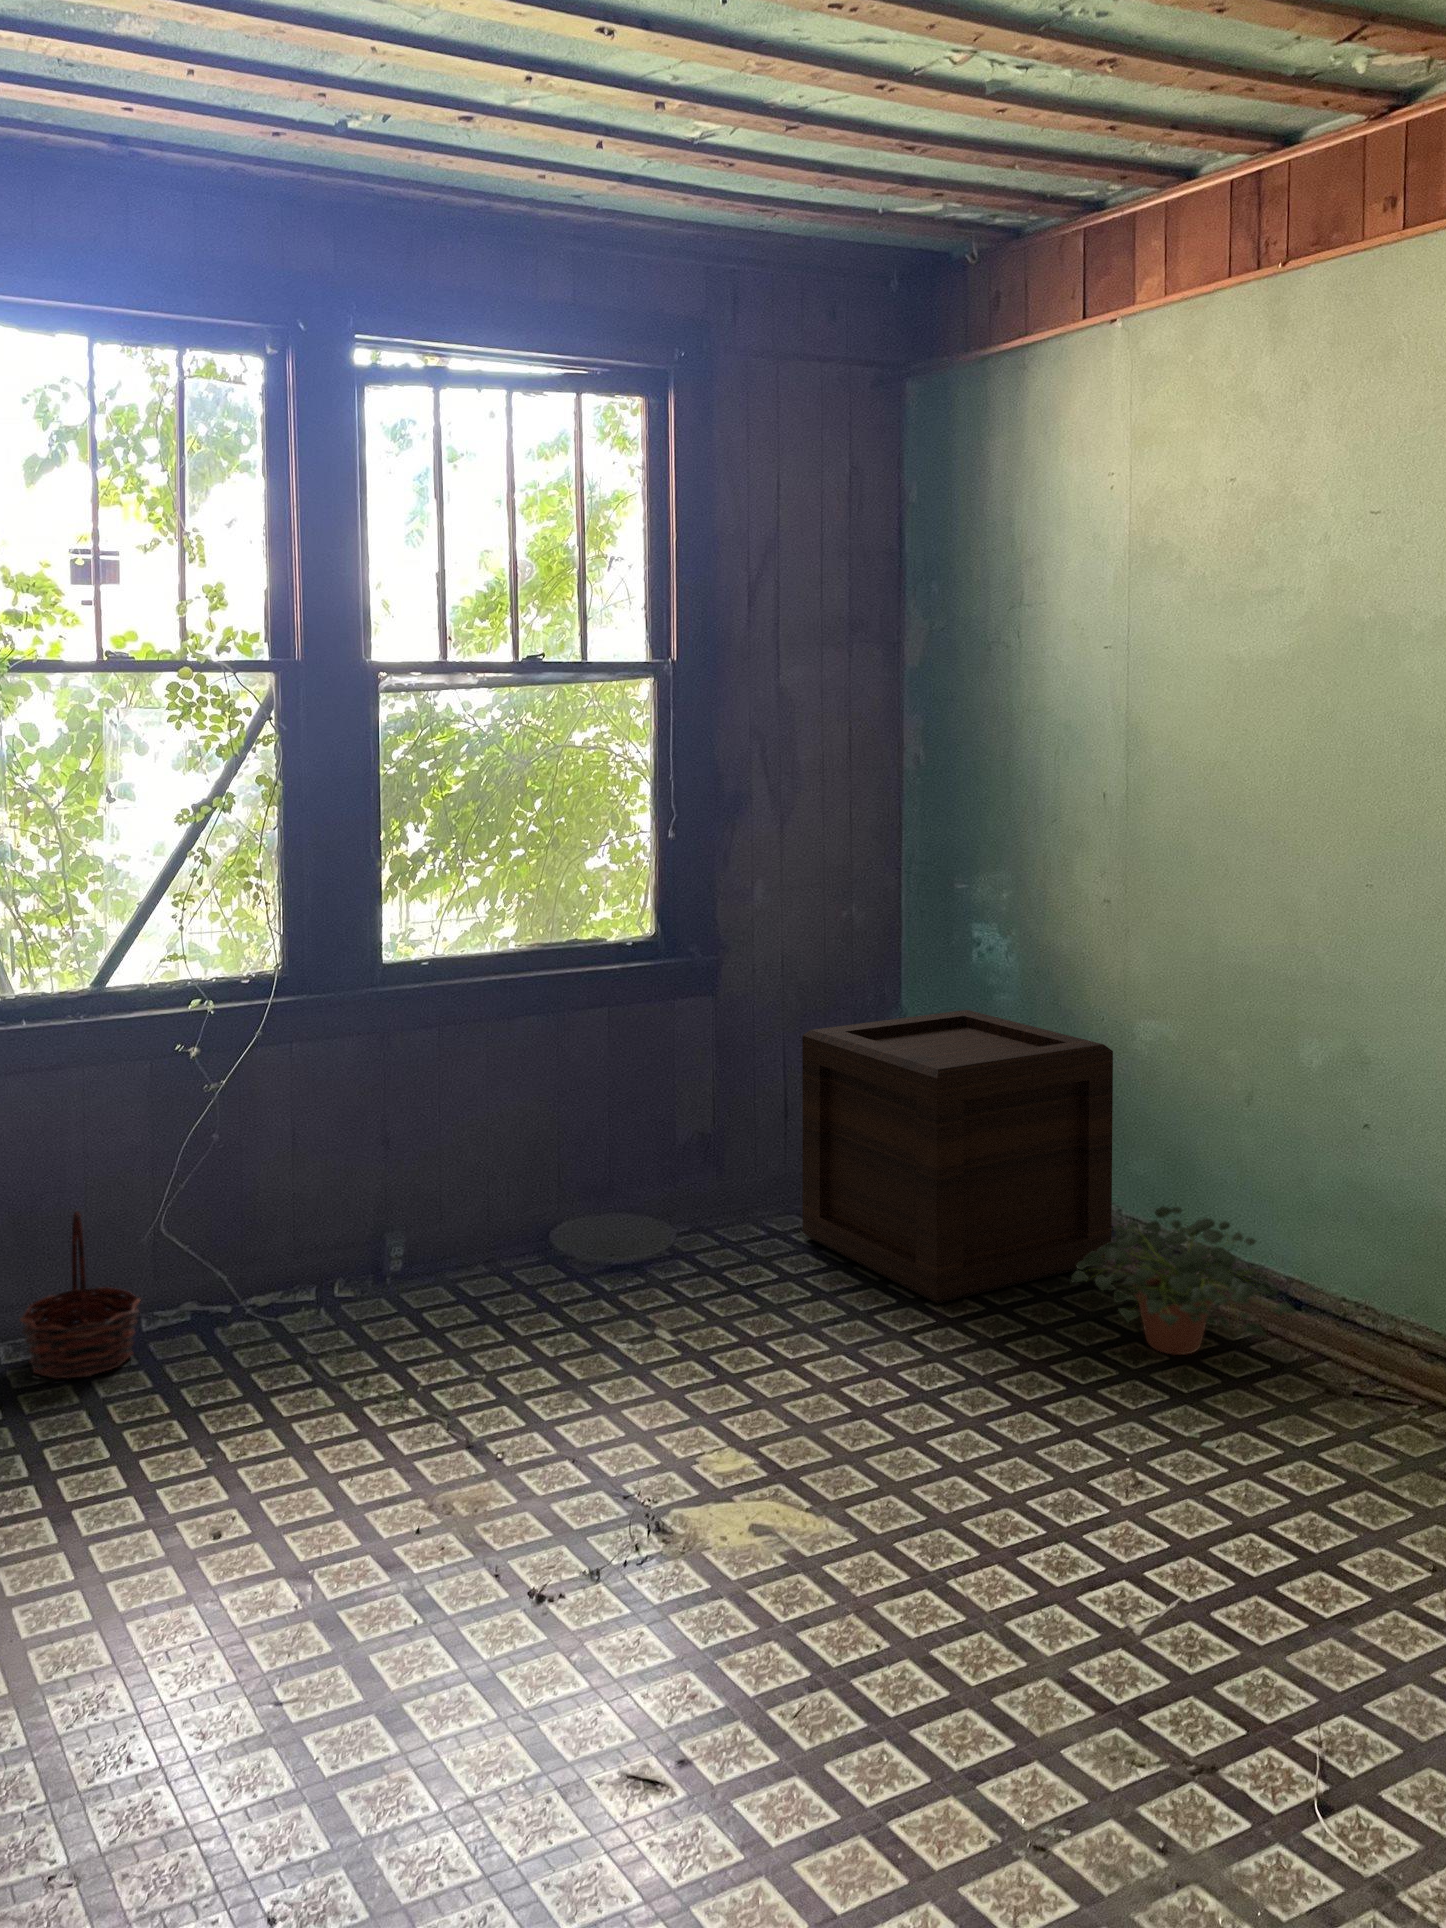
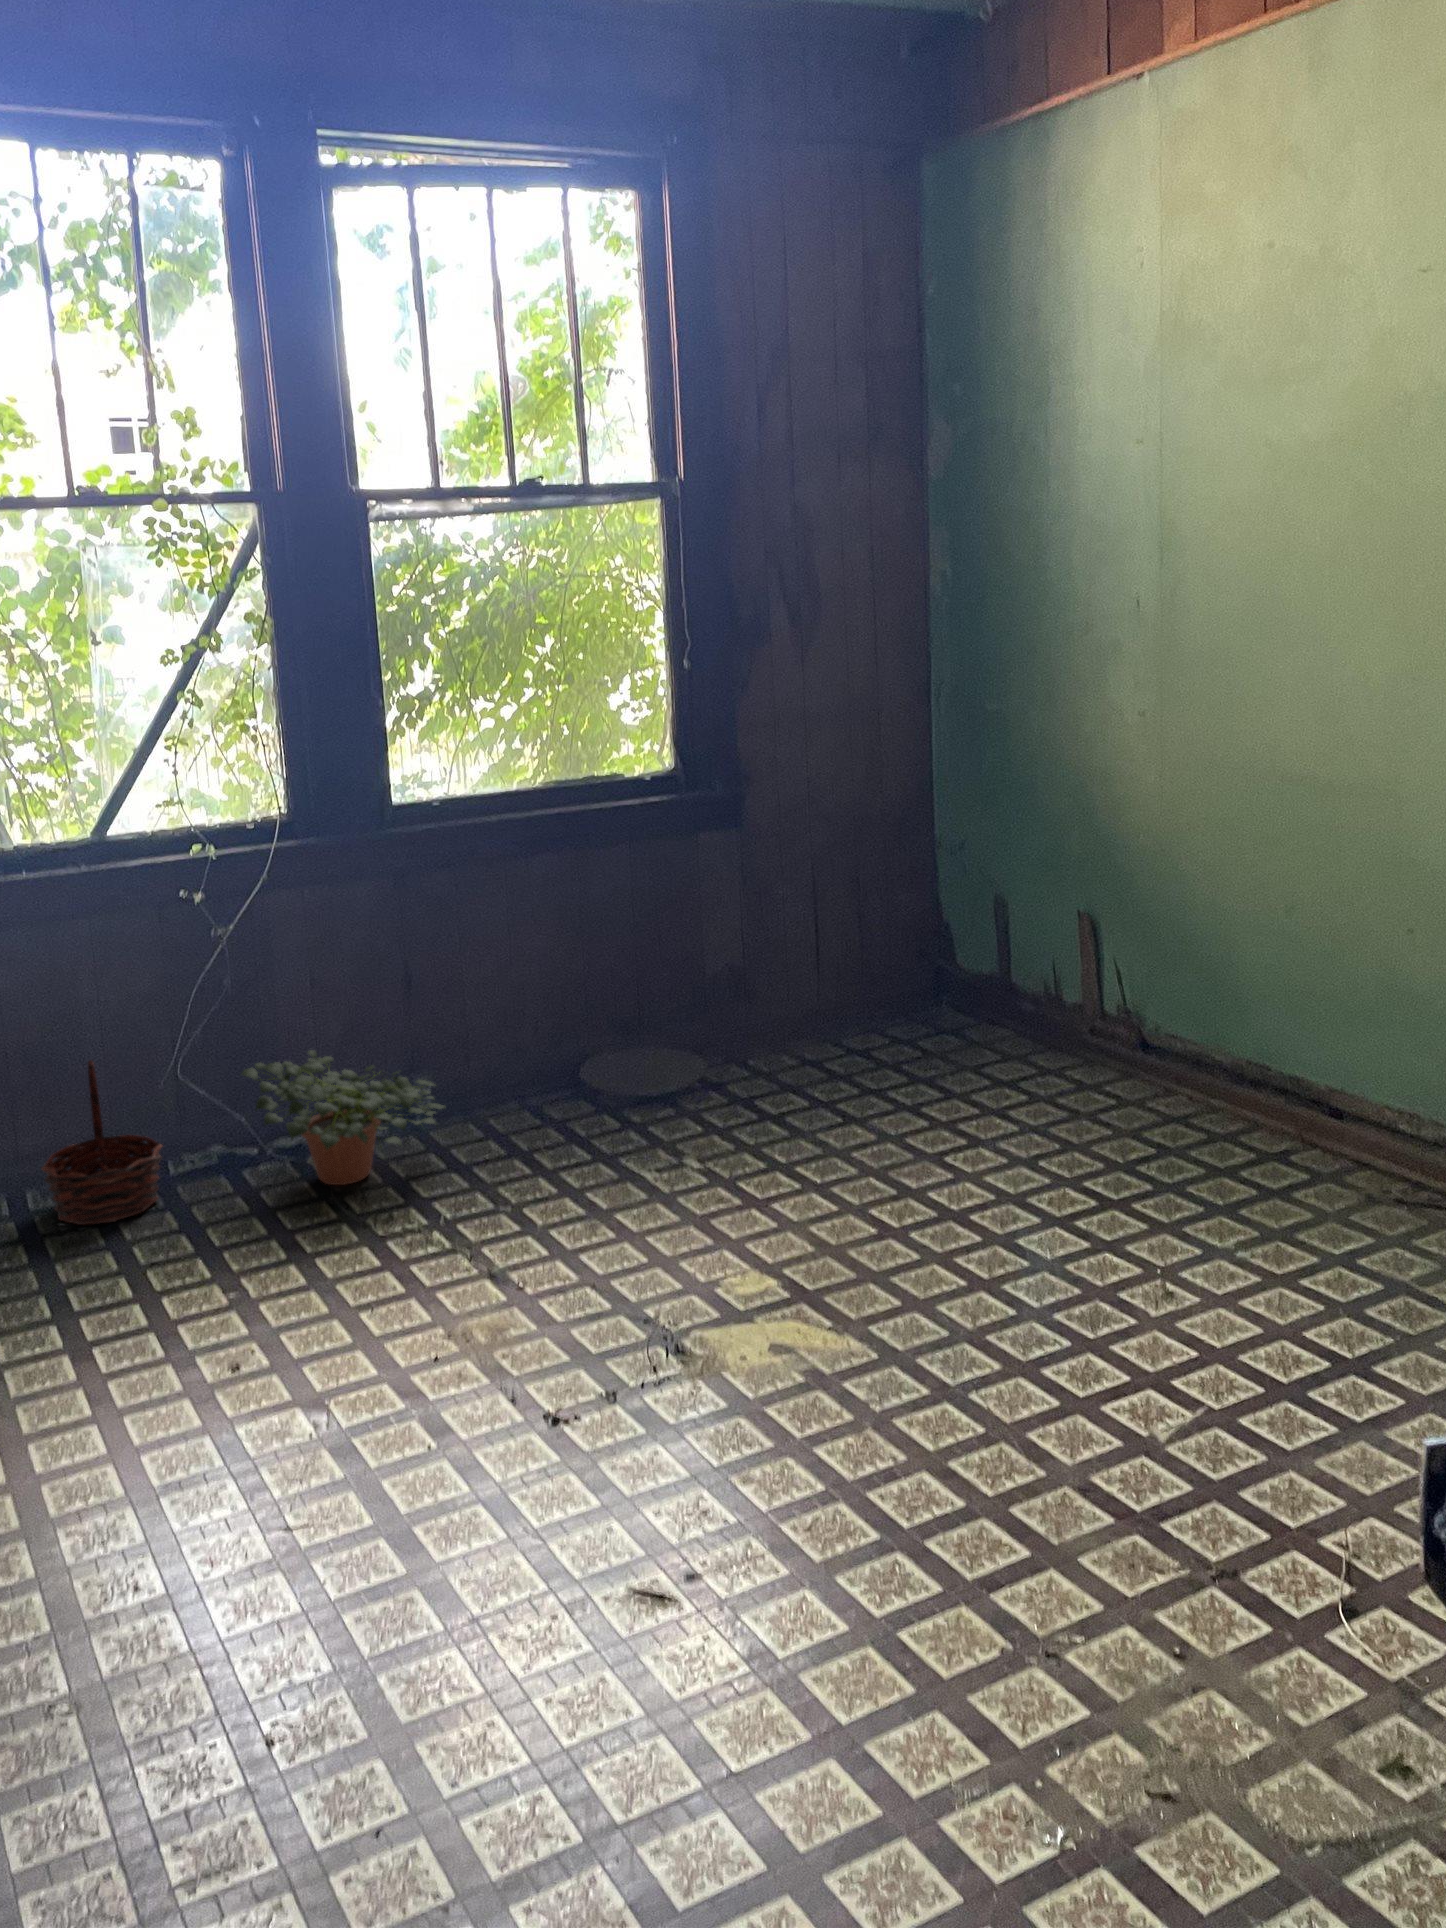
wooden crate: present [802,1010,1113,1304] -> none [832,827,1157,1124]
potted plant: present [1071,1206,1296,1355] -> present [242,1050,445,1185]

